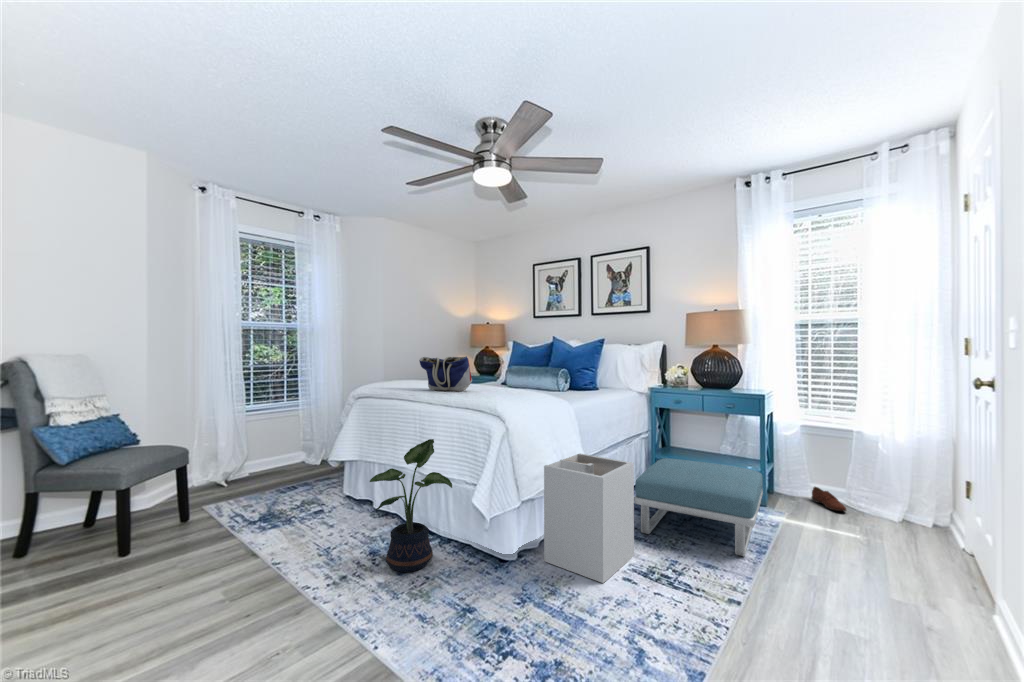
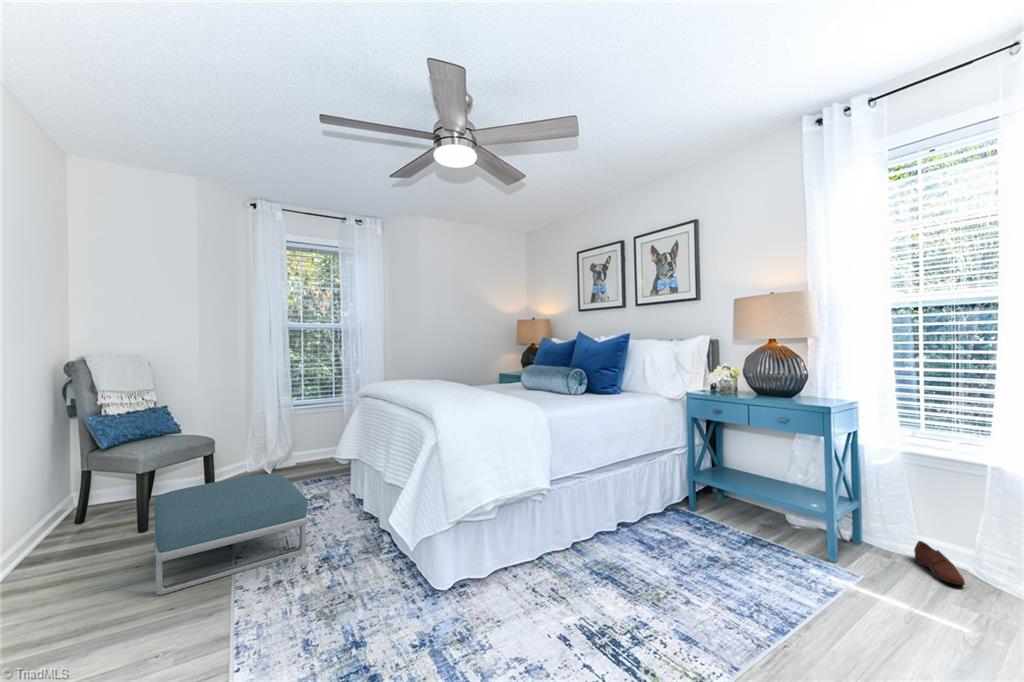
tote bag: present [419,356,472,391] -> none [399,355,452,393]
potted plant: present [370,439,452,572] -> none [300,444,391,586]
laundry hamper: present [544,453,634,583] -> none [482,471,595,639]
footstool: present [634,458,763,556] -> present [154,474,307,595]

